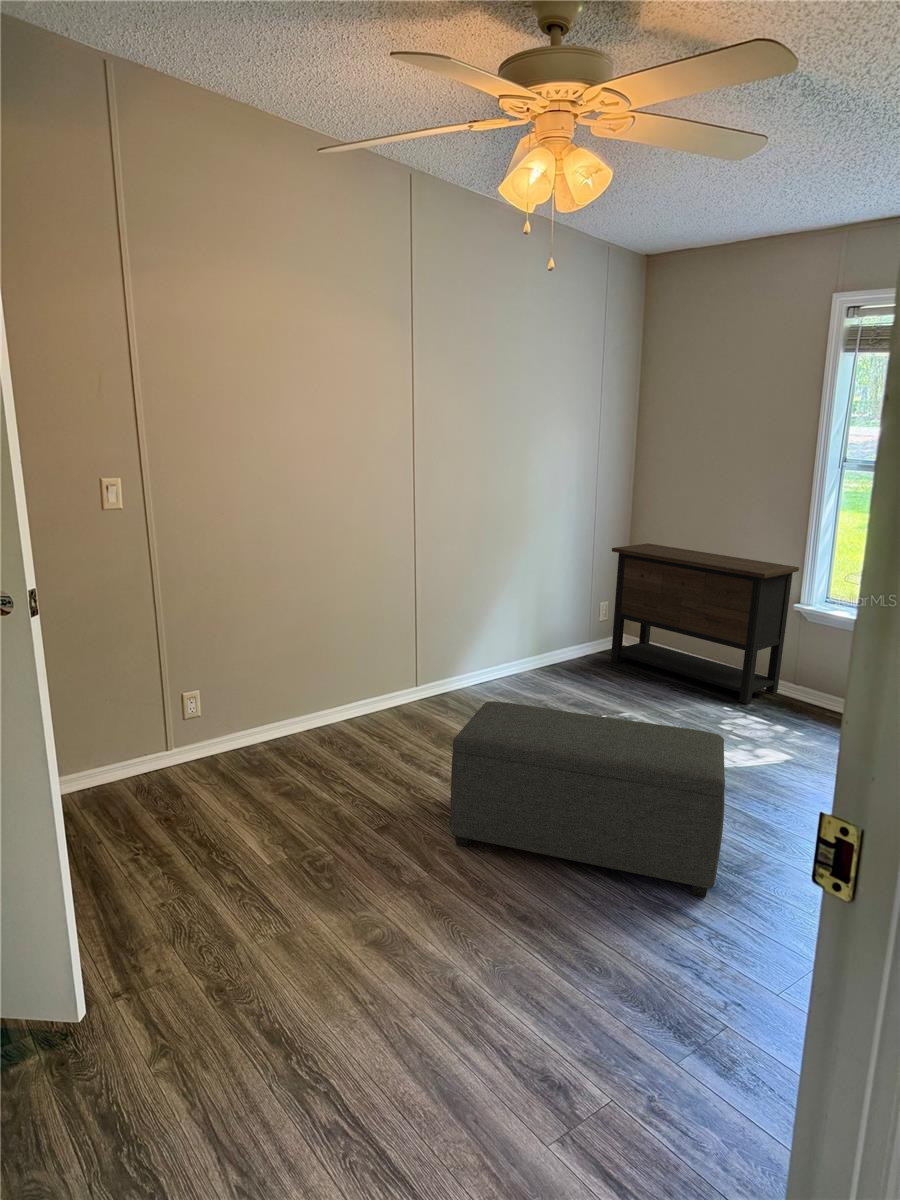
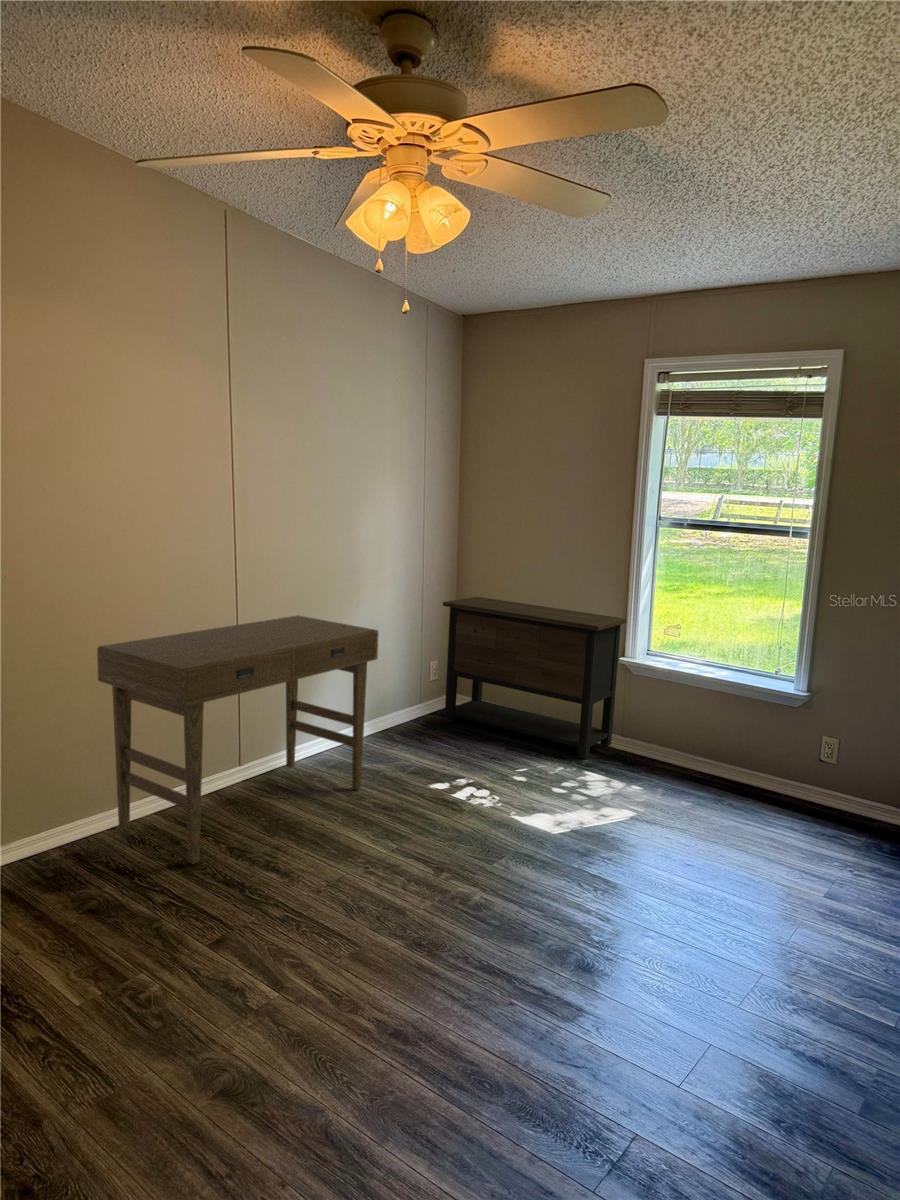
desk: none [300,557,542,764] -> present [97,615,378,864]
ottoman: present [451,701,725,897] -> none [299,780,601,978]

